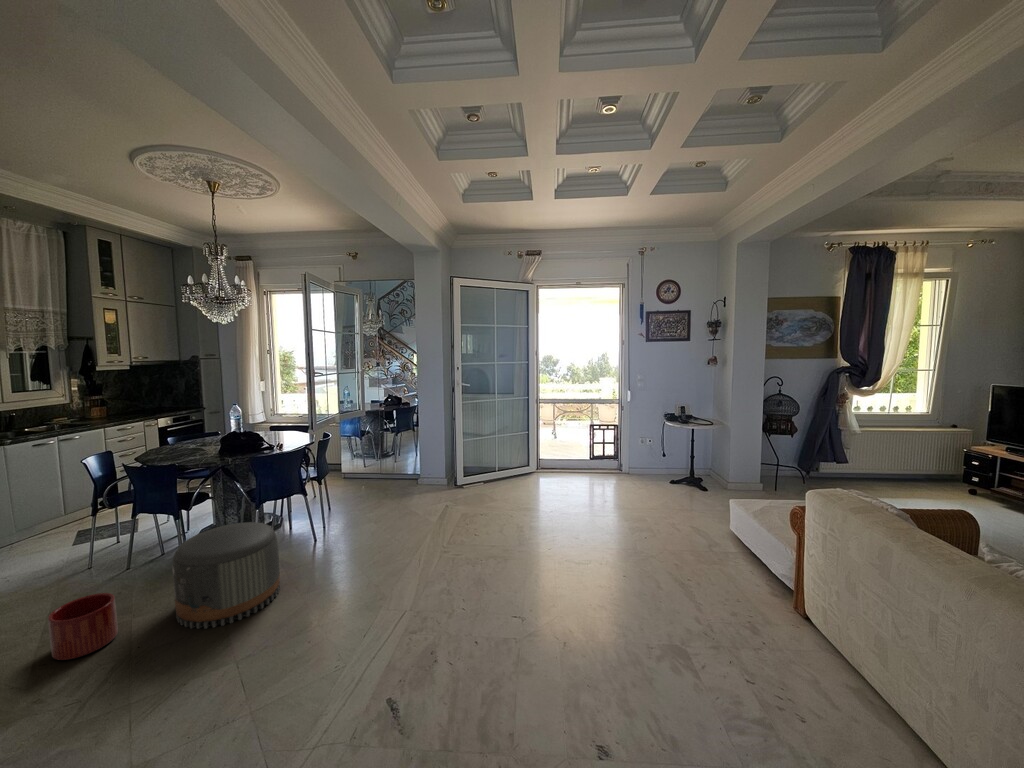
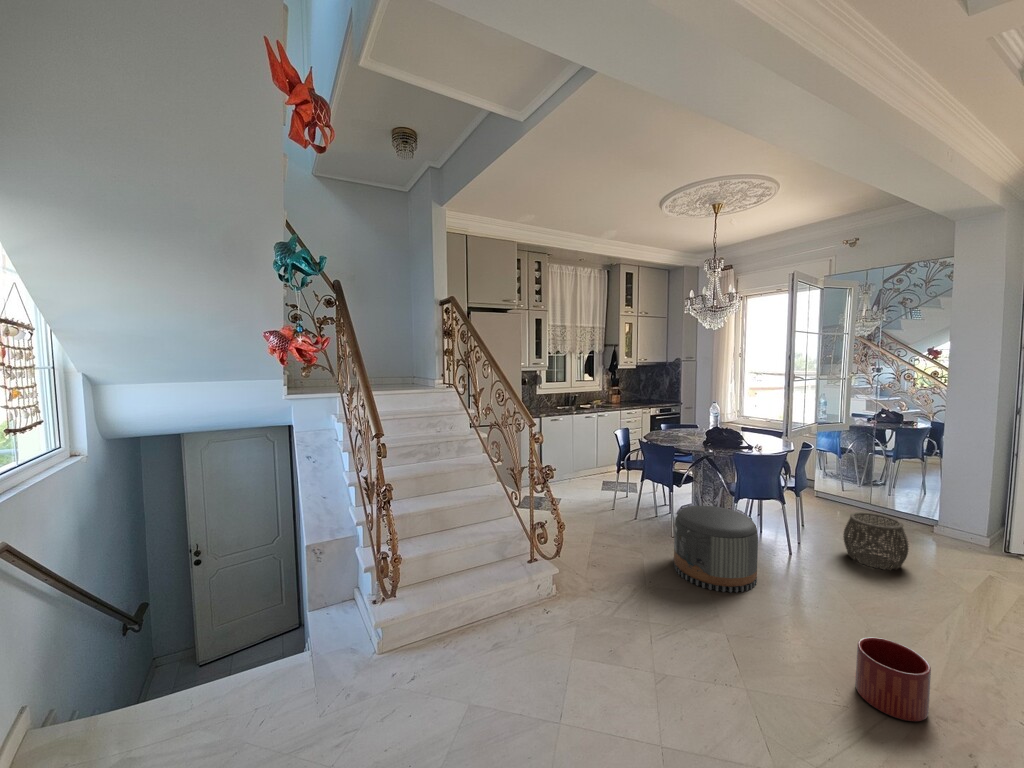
woven basket: none [360,483,404,529] -> present [843,512,909,570]
planter: present [48,593,118,660] -> present [855,637,931,721]

